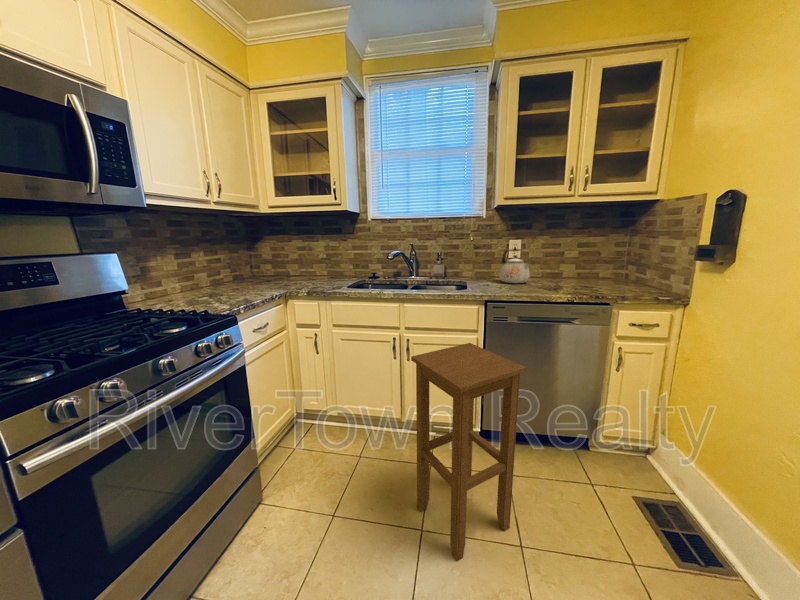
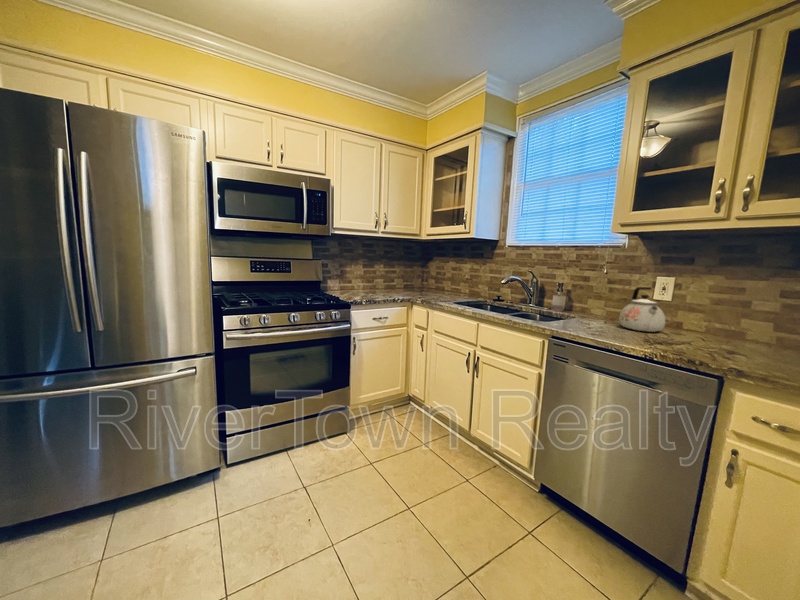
stool: present [411,343,526,561] -> none [408,357,493,559]

